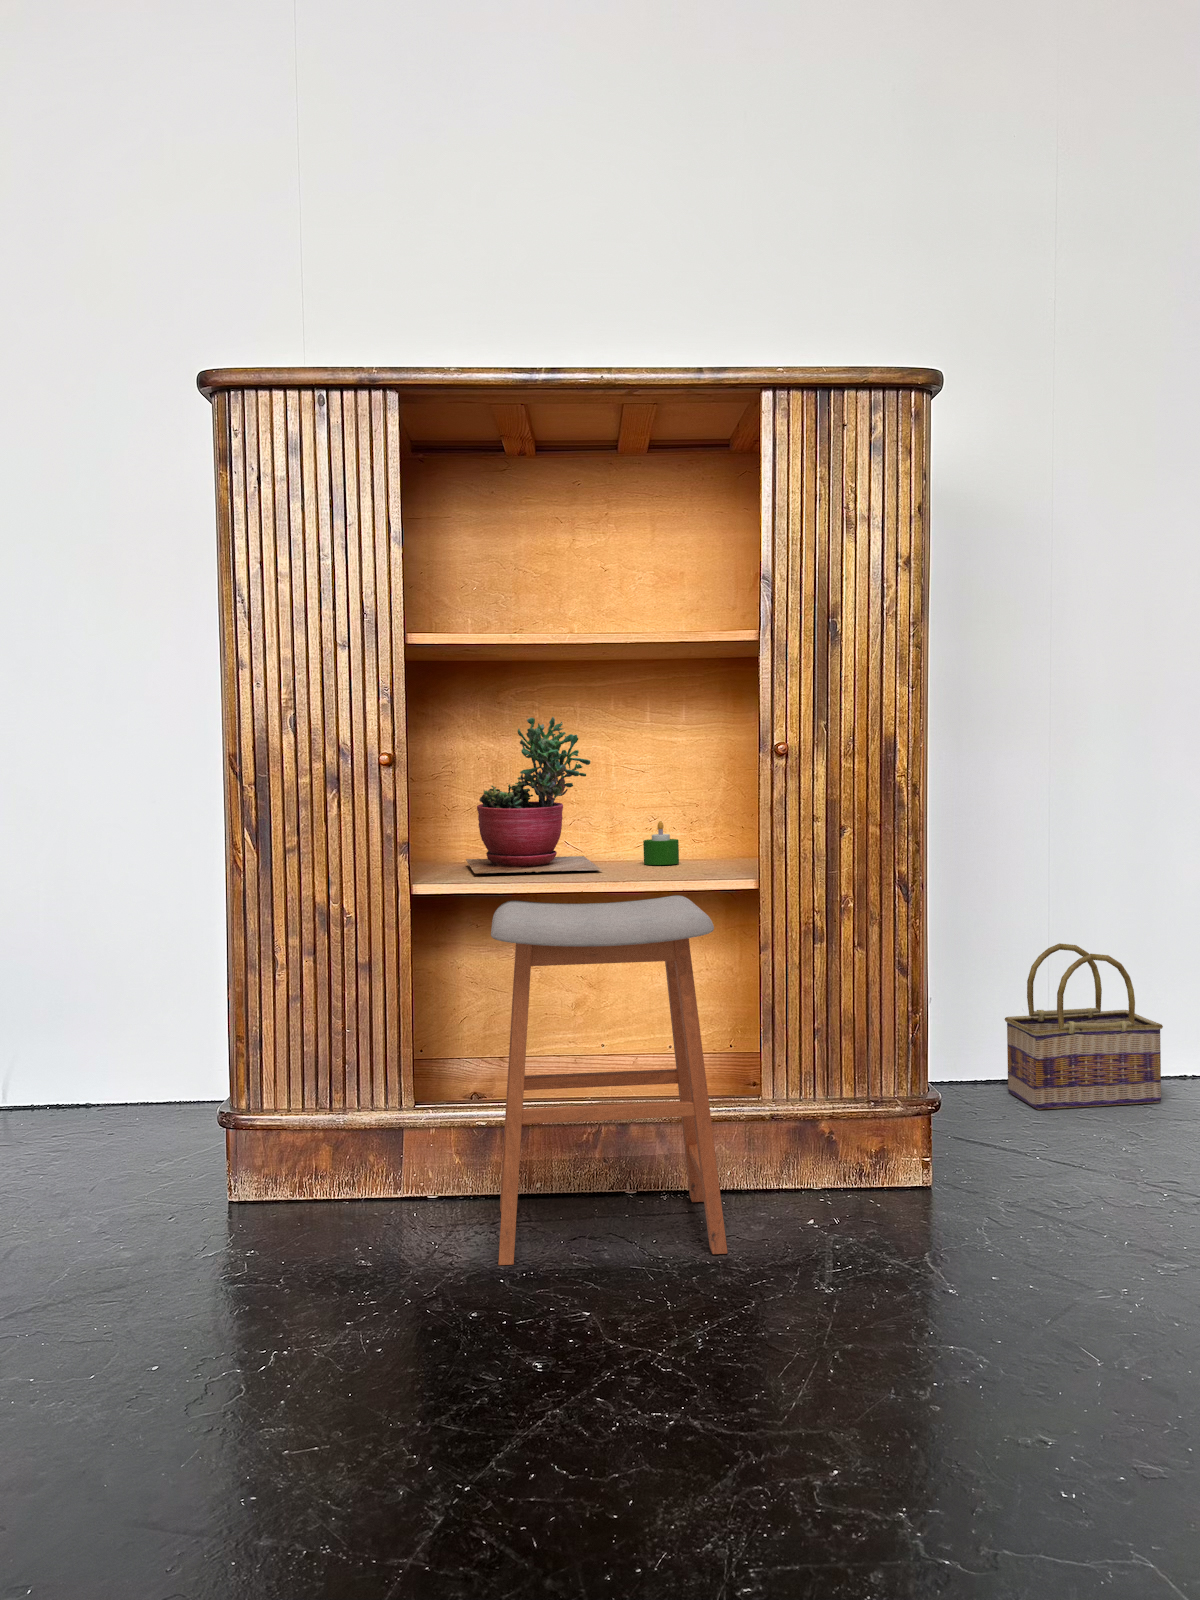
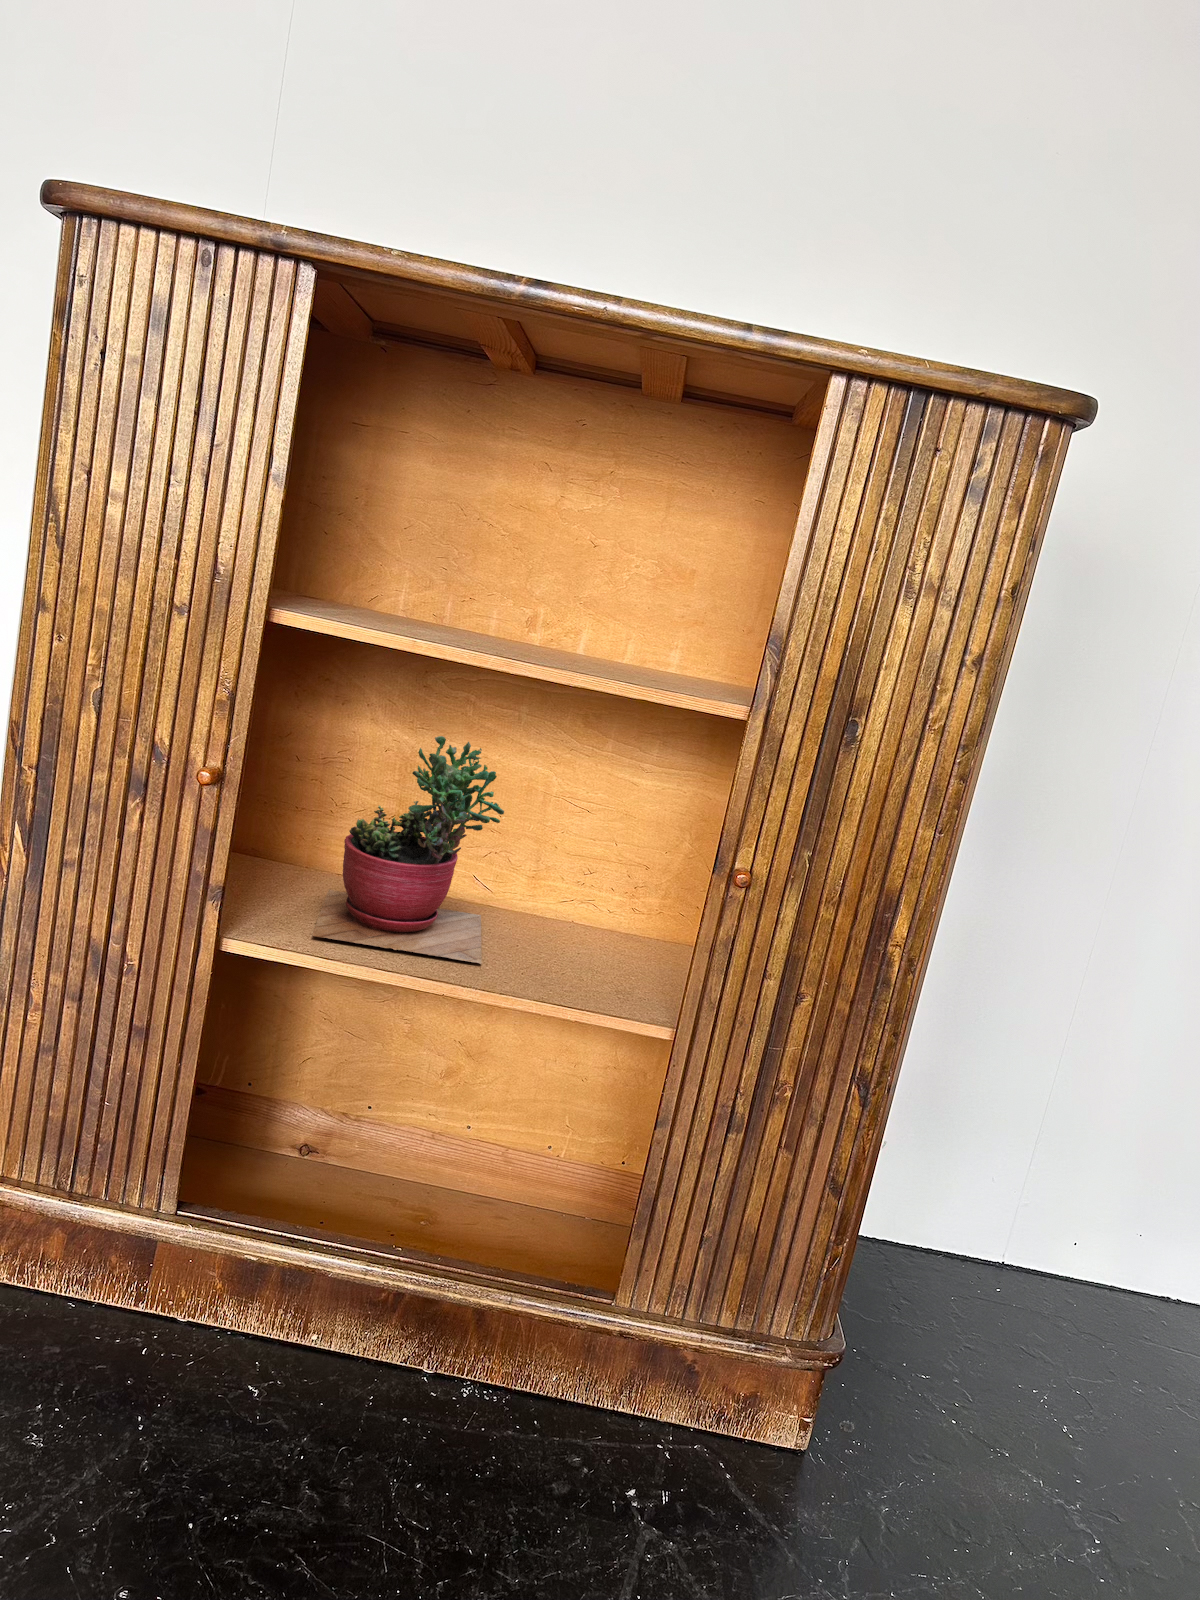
candle: present [643,821,679,865] -> none [549,902,599,962]
stool: present [491,895,728,1265] -> none [187,1006,574,1560]
basket: present [1005,943,1163,1110] -> none [950,1119,1158,1345]

